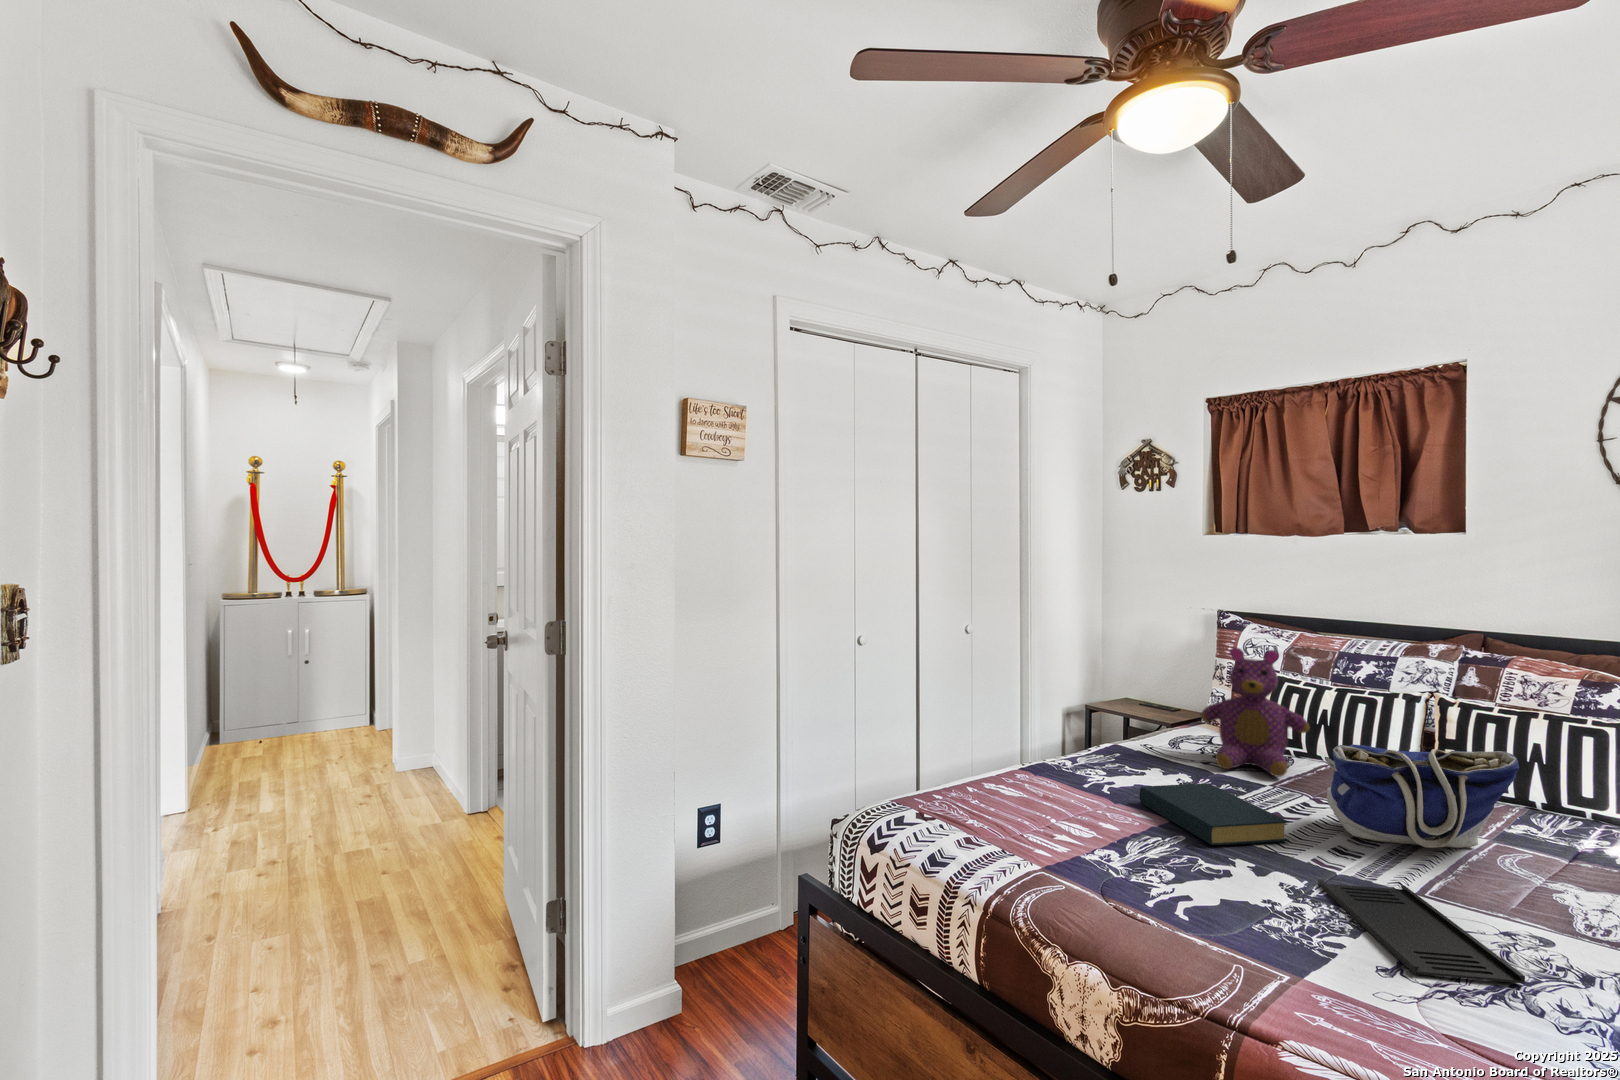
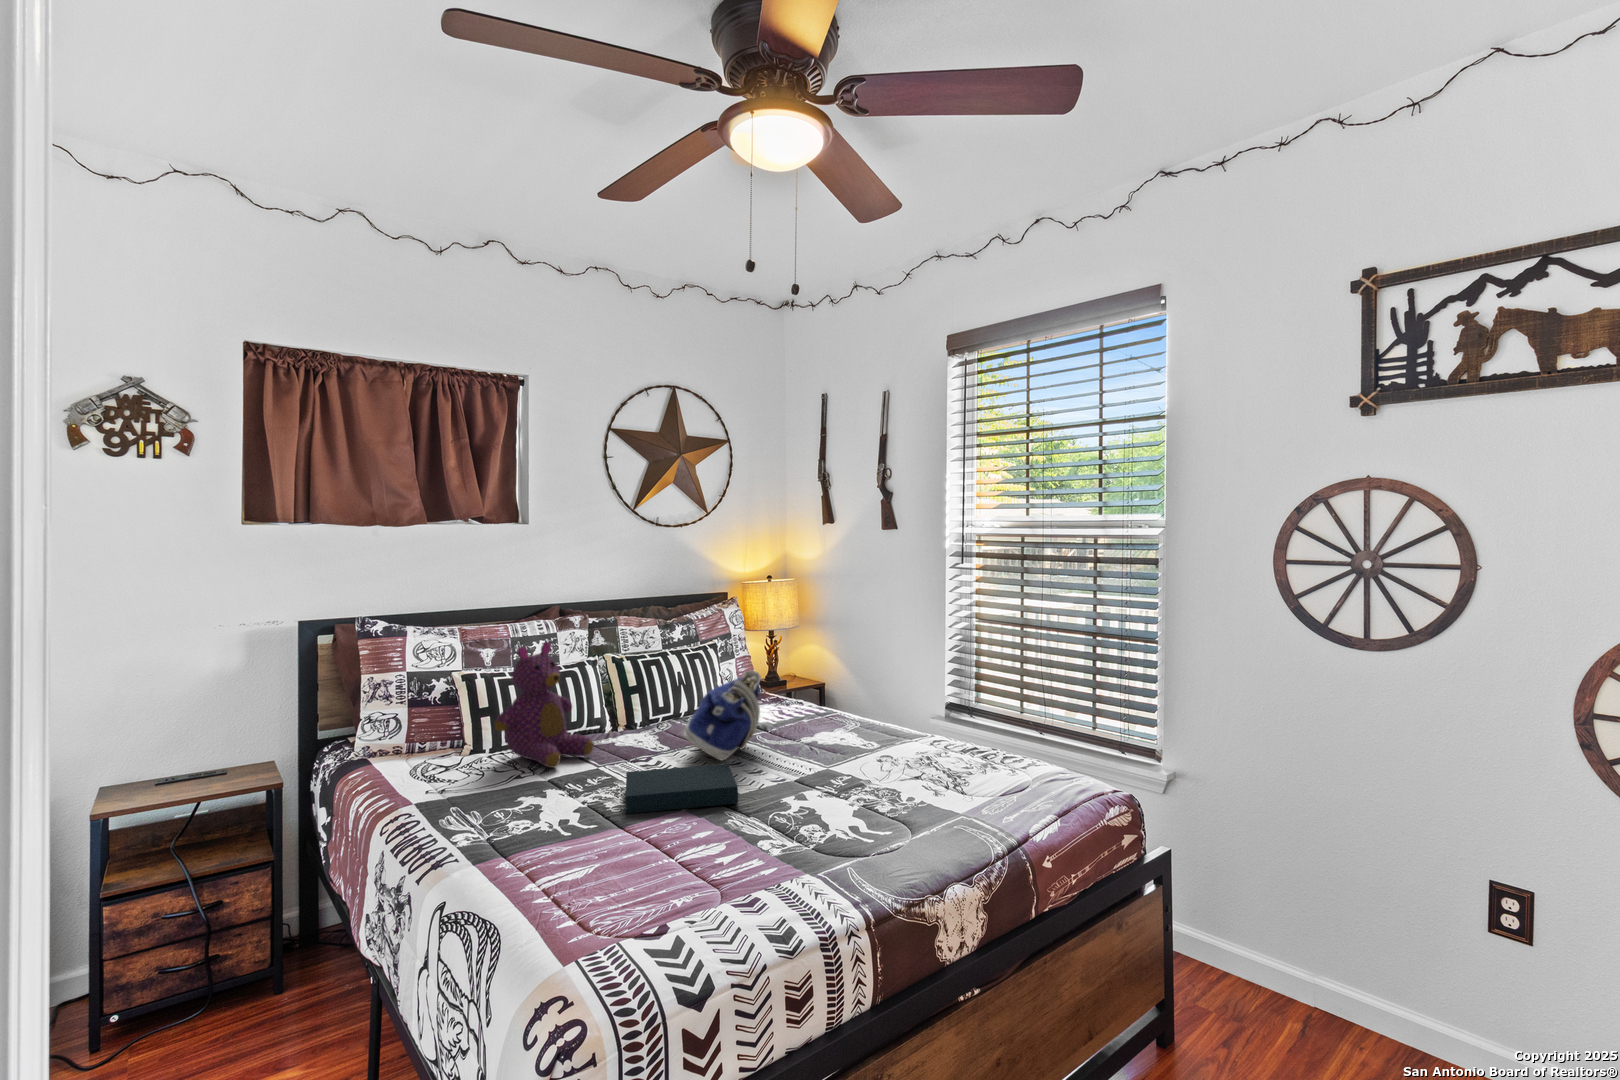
tray: present [1318,879,1525,984] -> none [800,767,919,792]

